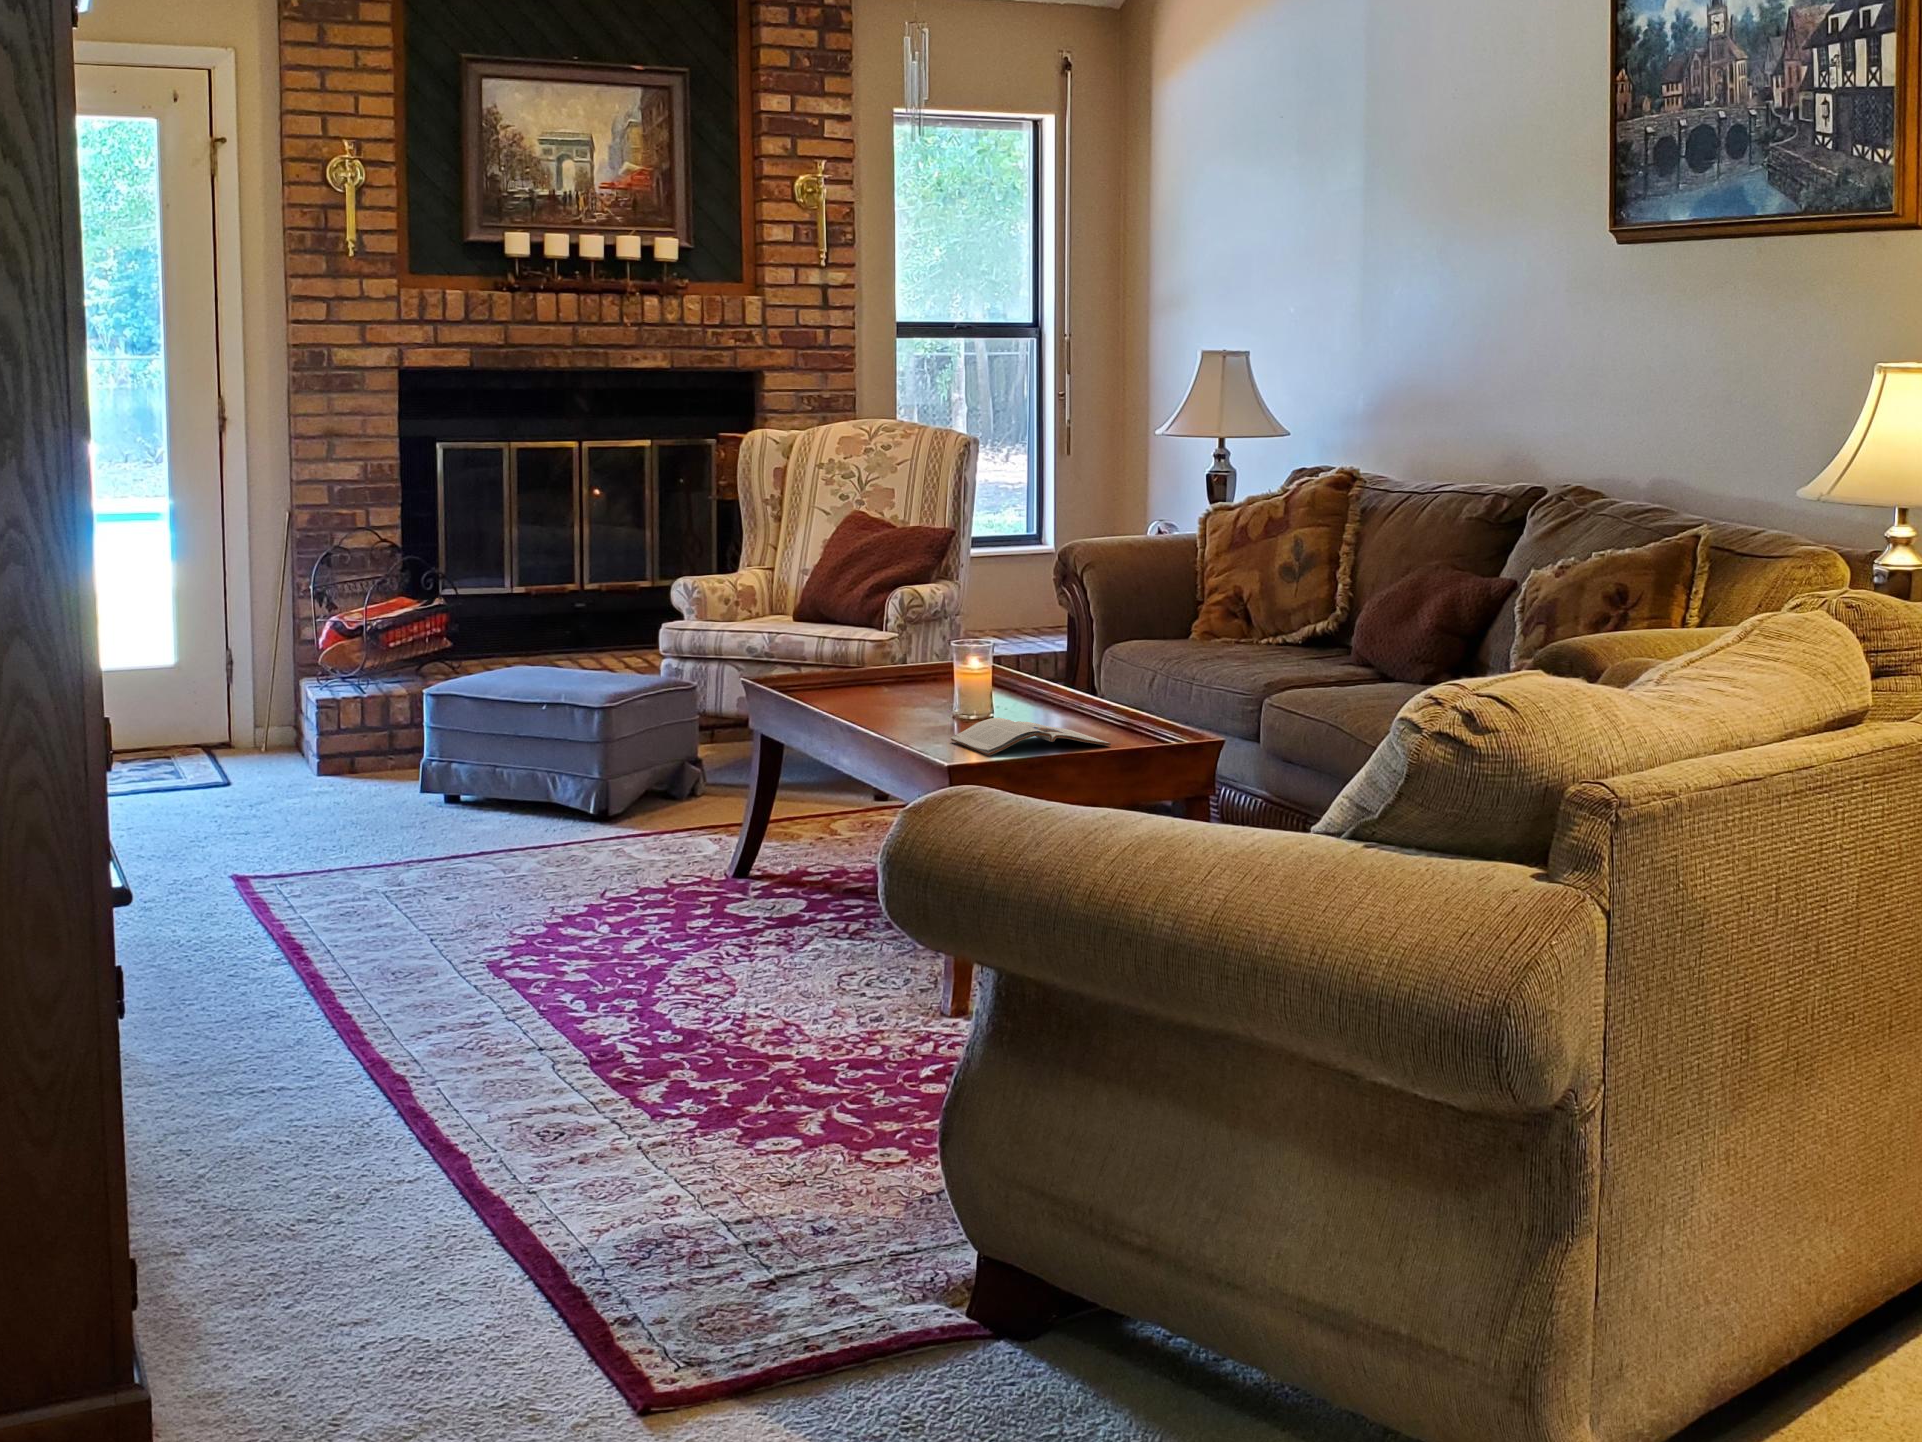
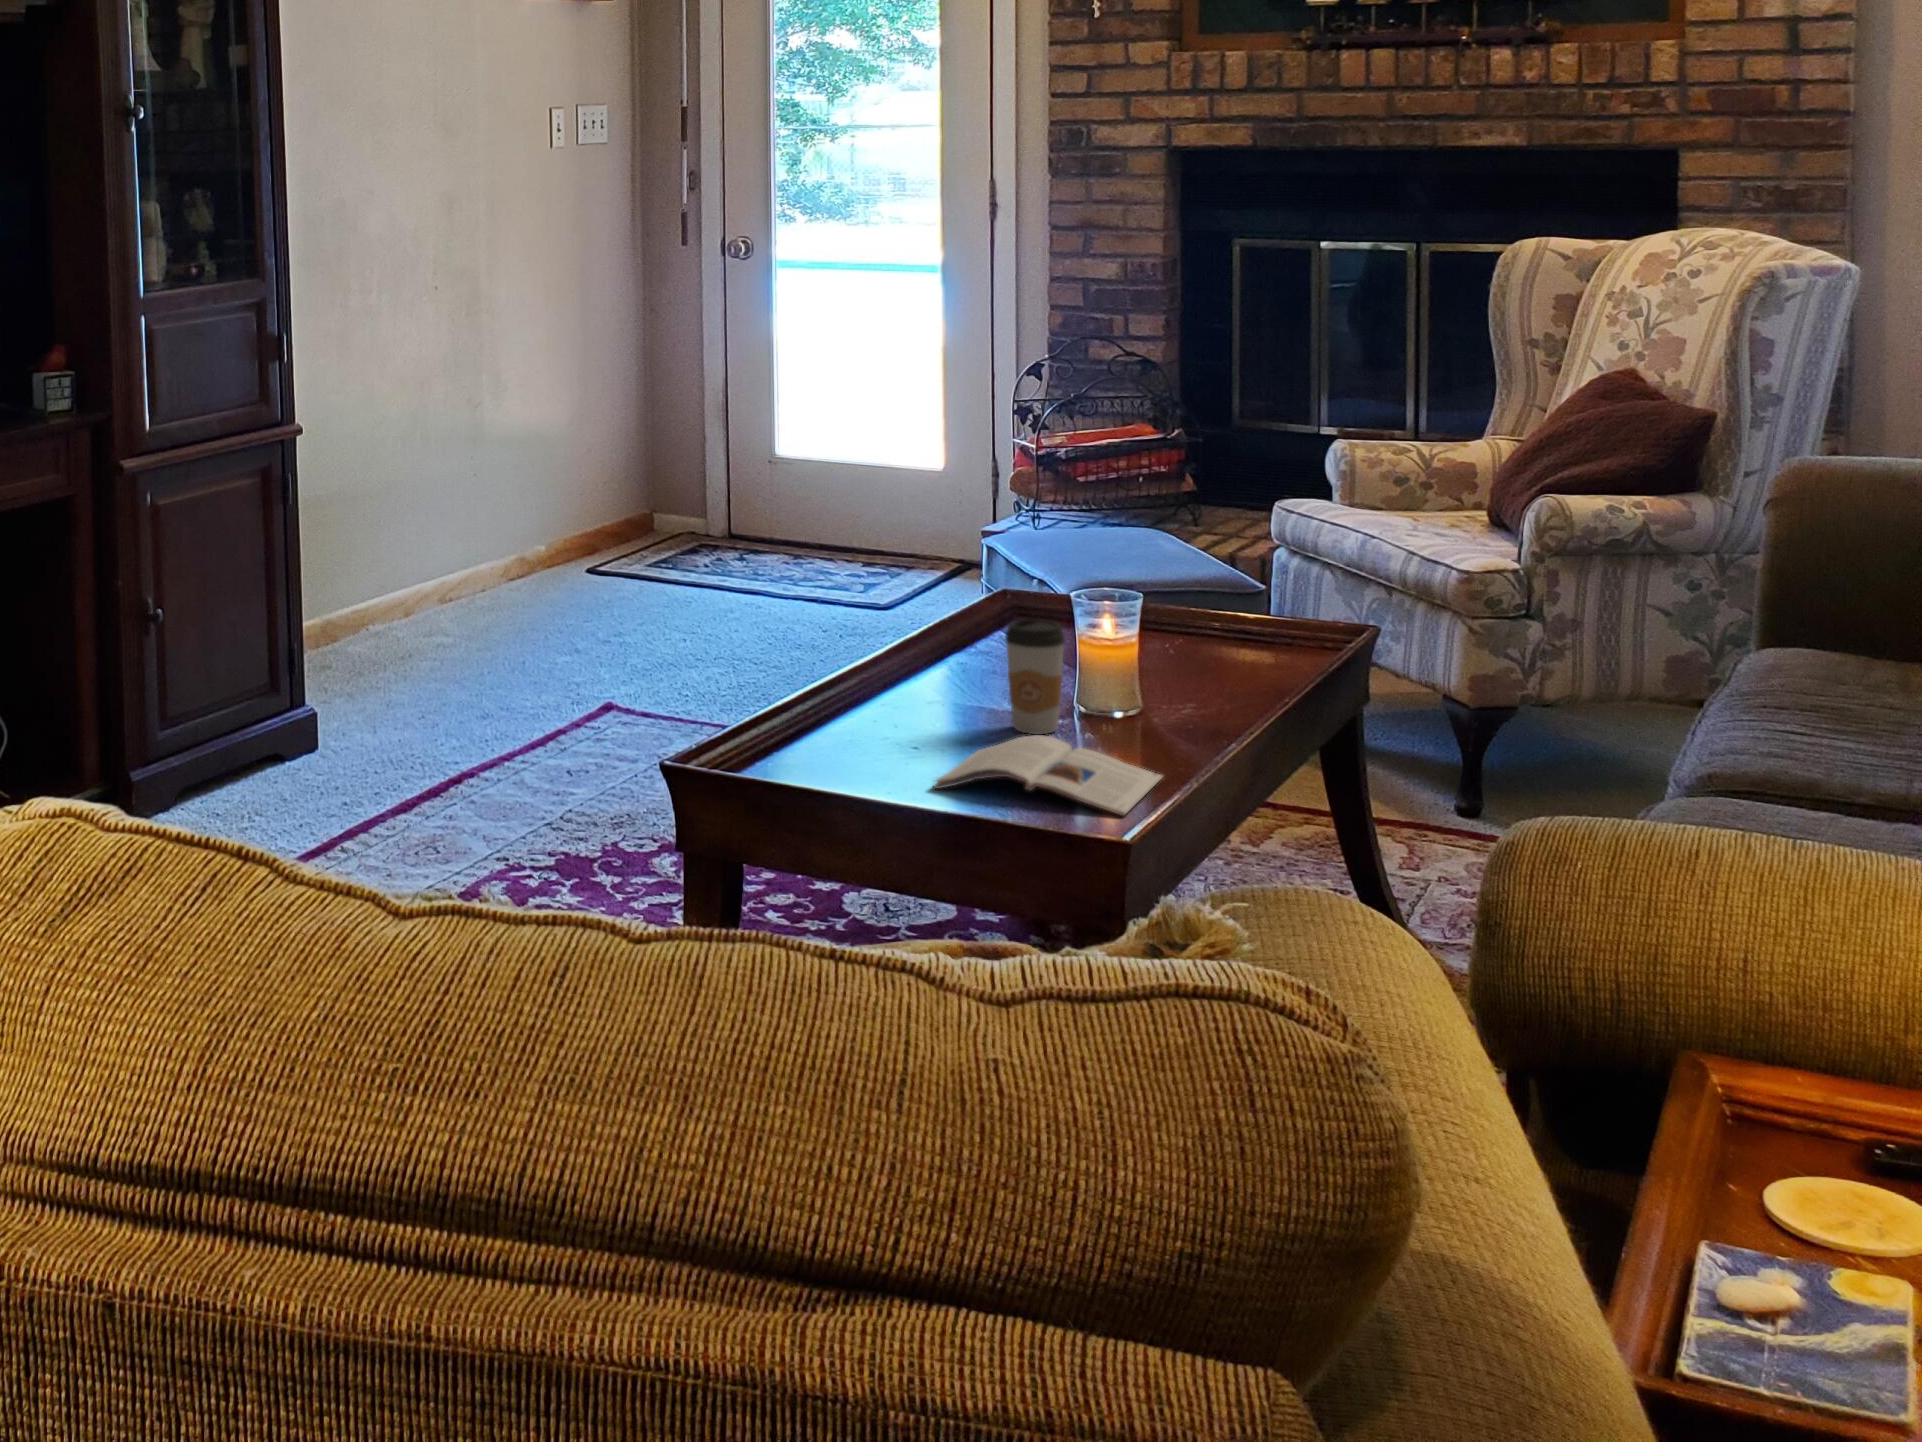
coffee cup: none [909,651,951,731] -> present [1005,619,1065,734]

